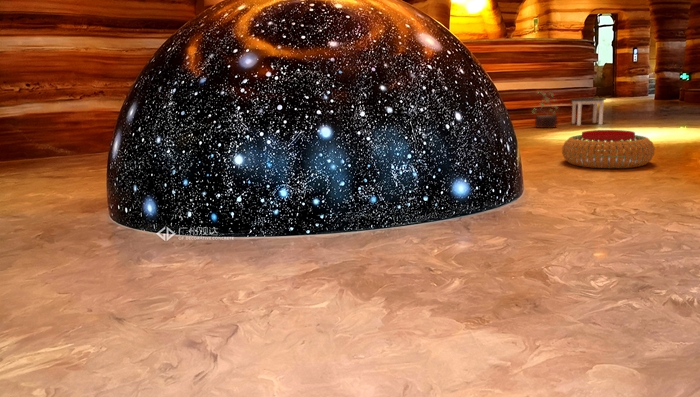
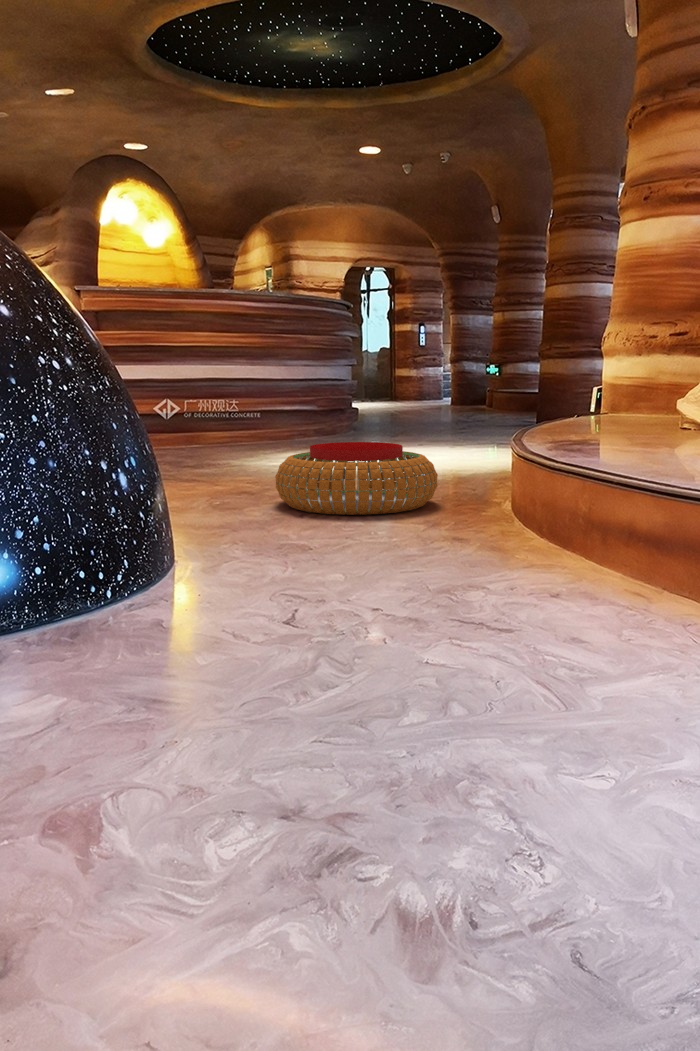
decorative plant: present [531,92,557,128] -> none [242,376,291,446]
round table: present [571,98,606,125] -> none [312,394,370,441]

